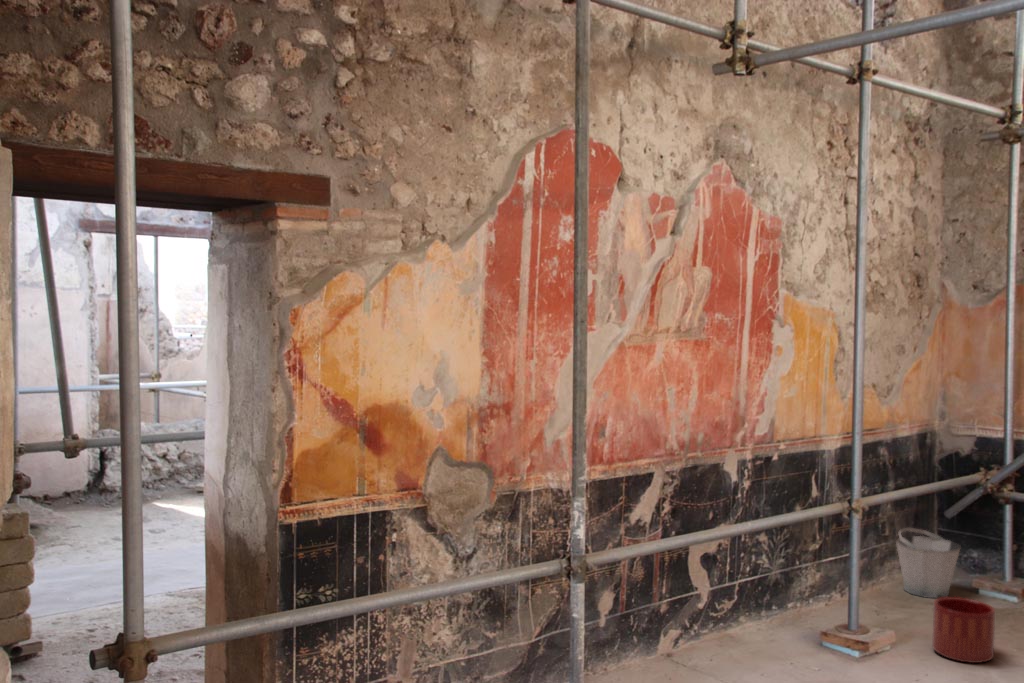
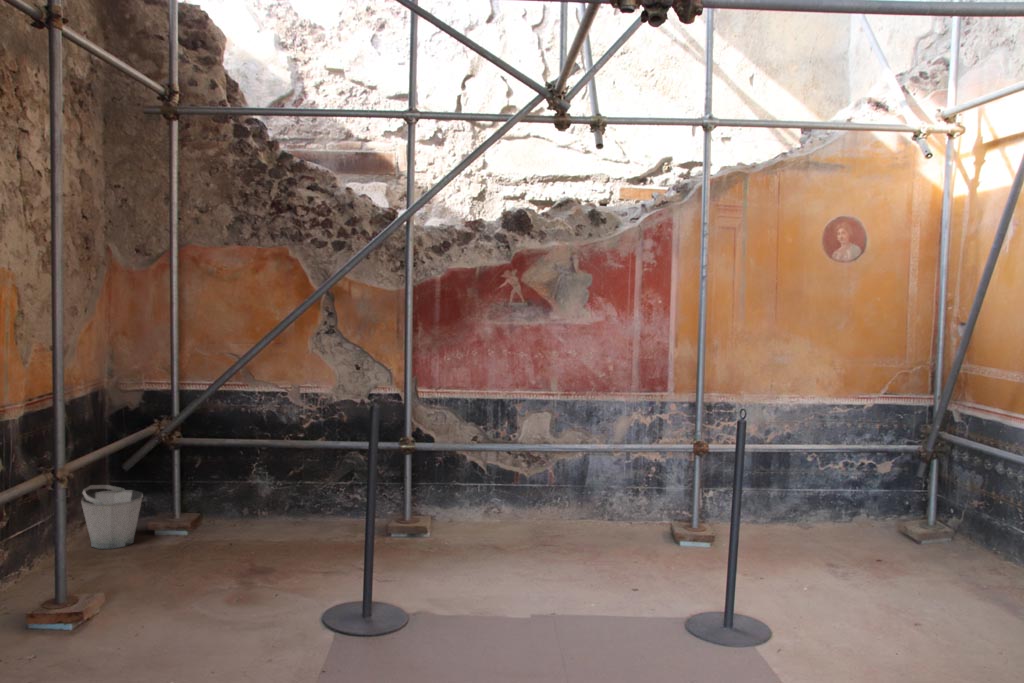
planter: present [932,597,995,663] -> none [139,540,195,600]

